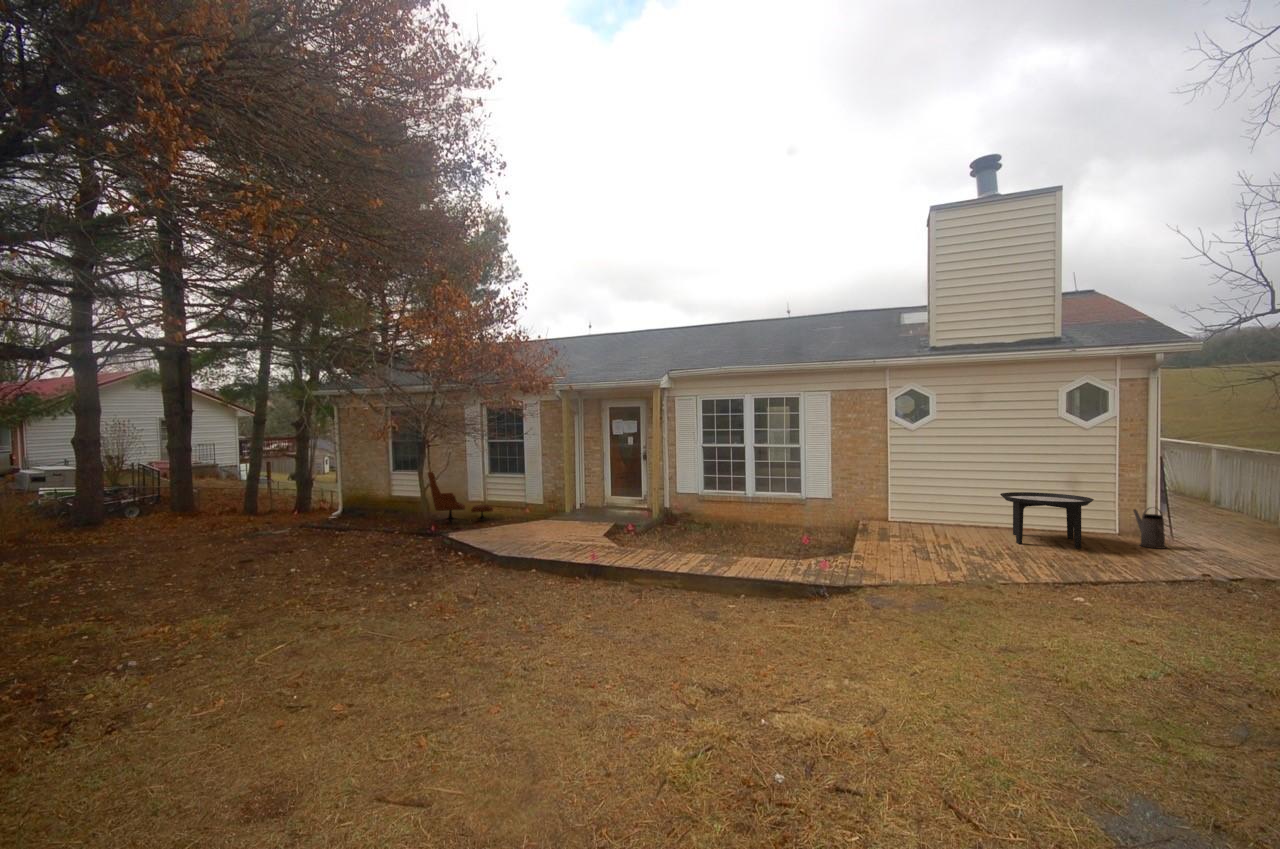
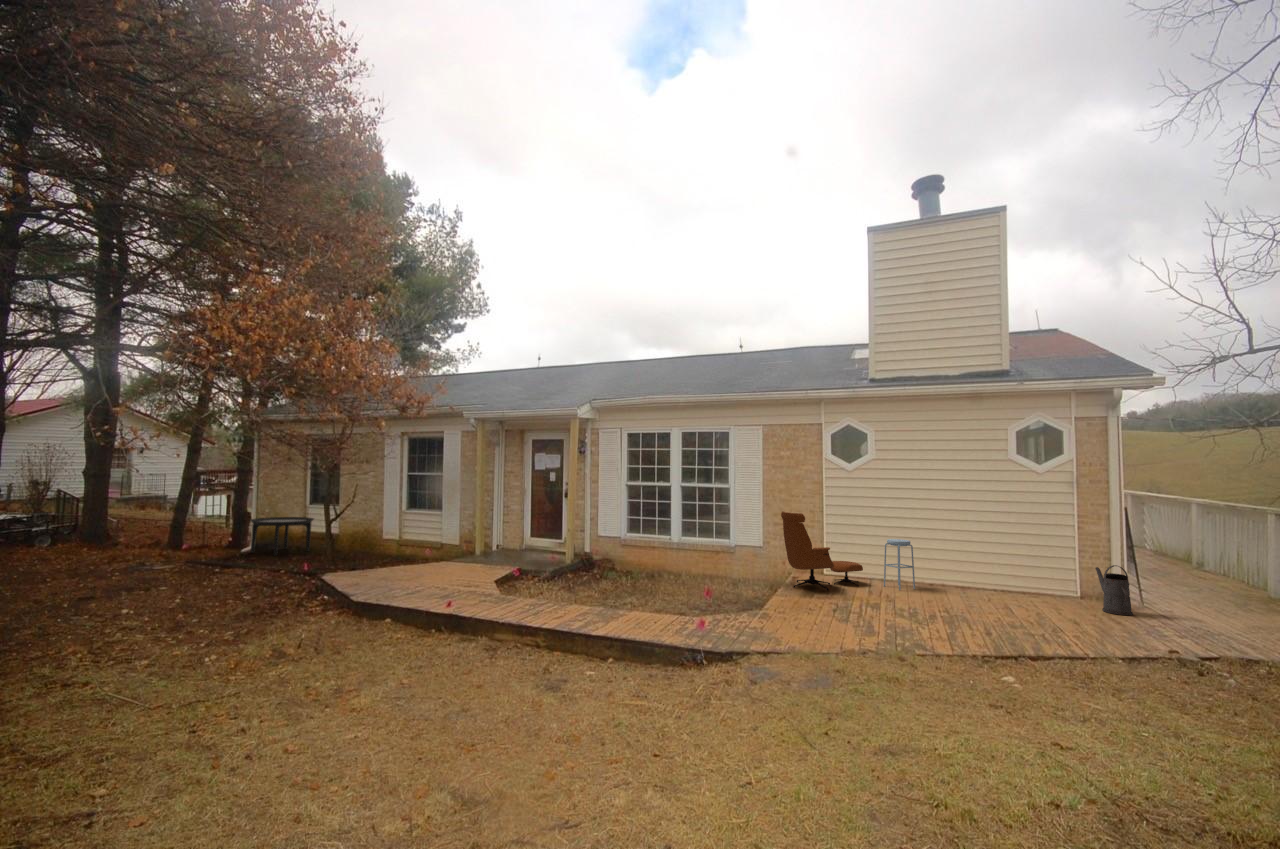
lounge chair: present [428,472,493,523] -> present [781,511,863,591]
stool: none [945,490,973,534] -> present [884,539,915,590]
round table: present [1000,492,1094,549] -> present [250,517,314,556]

